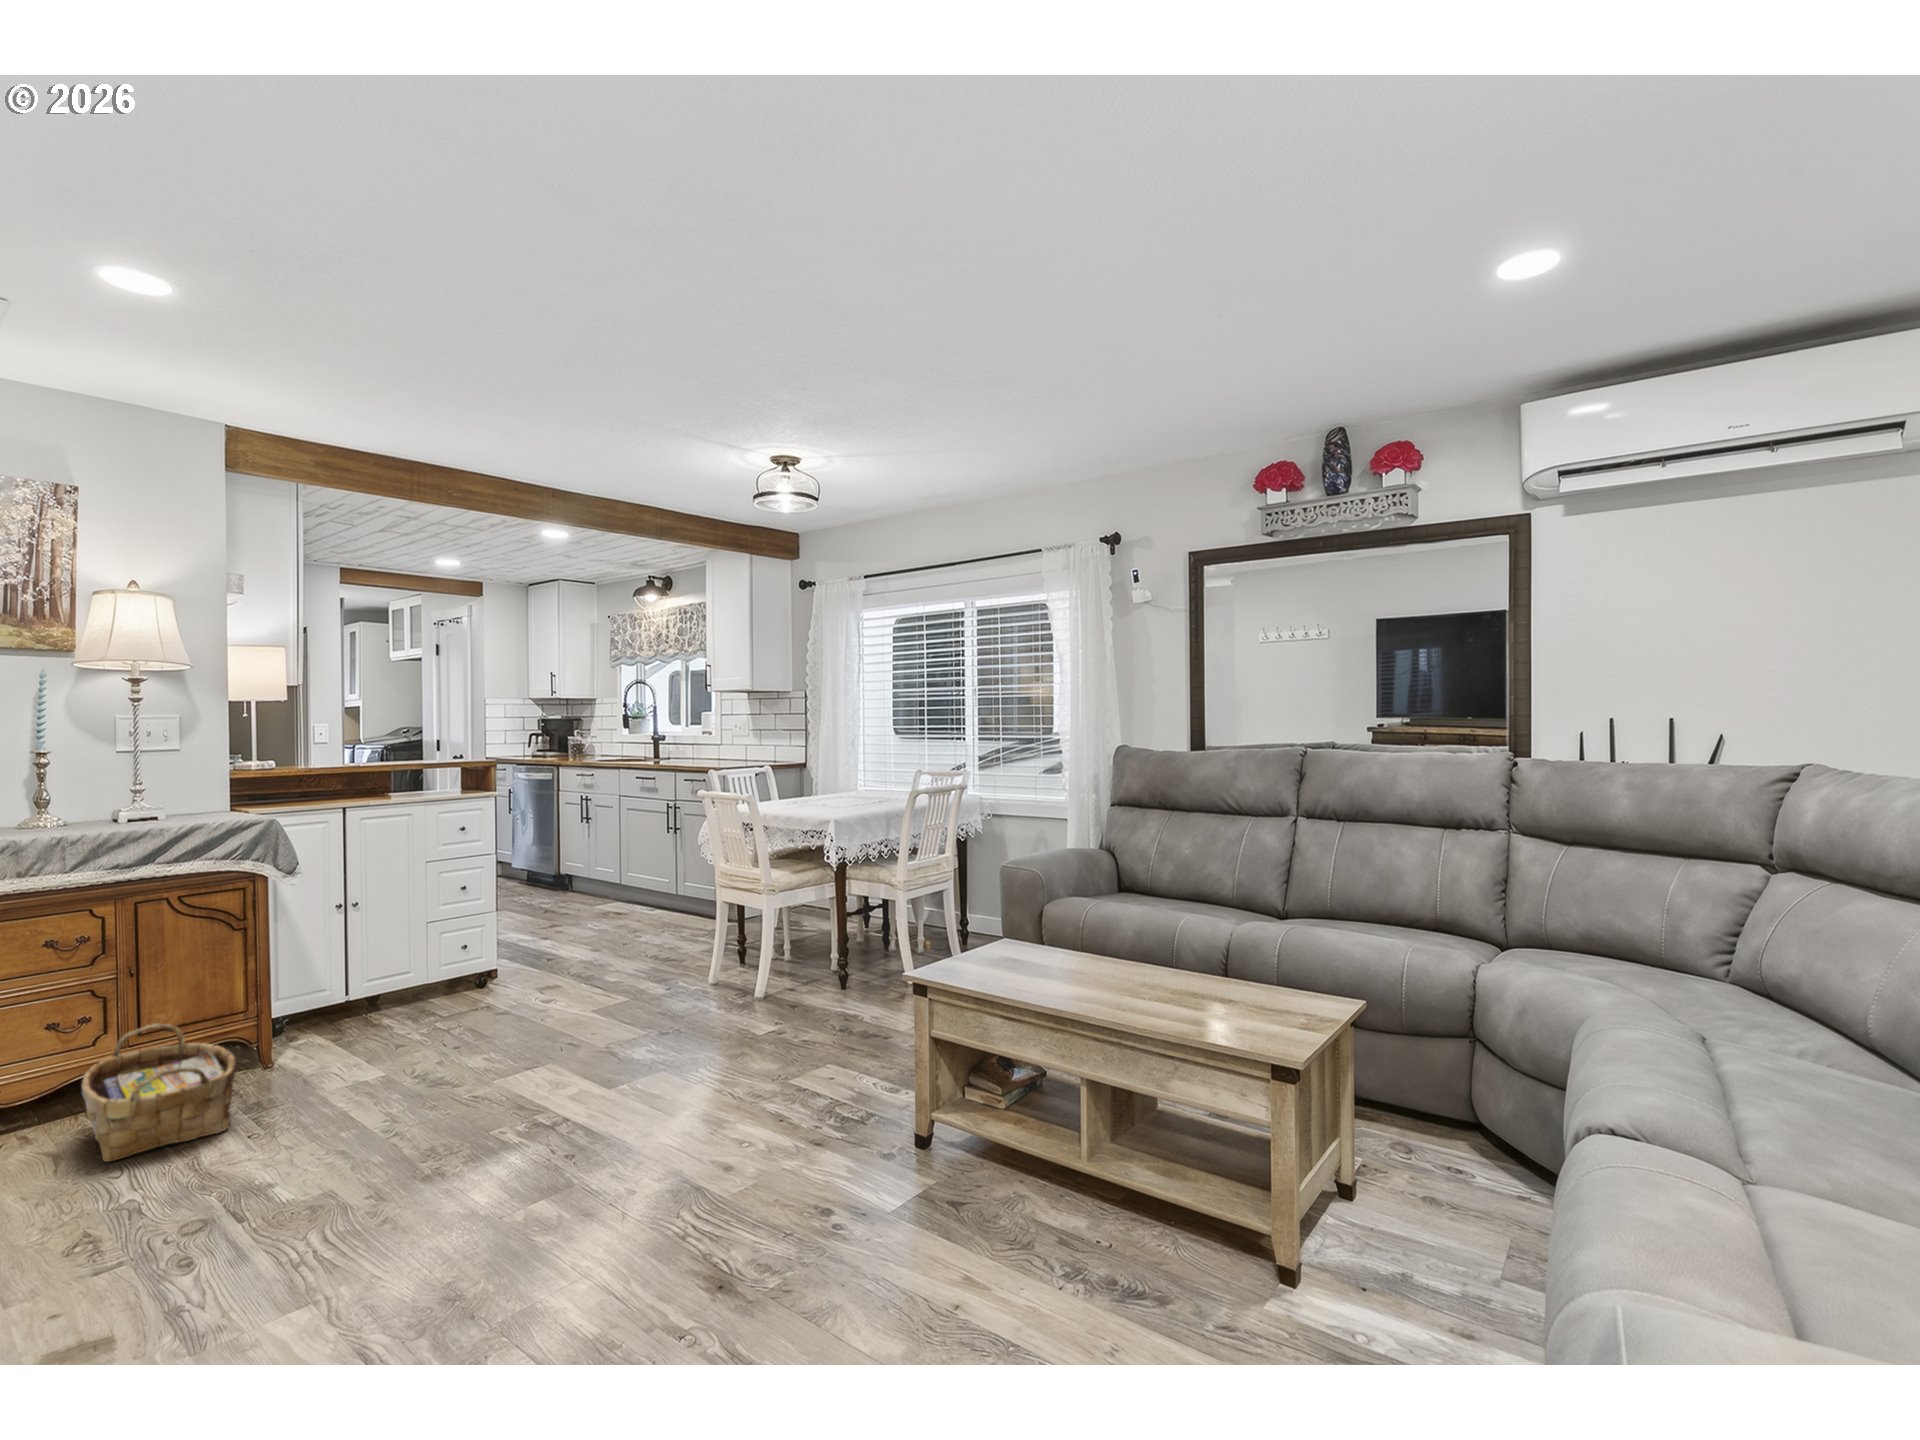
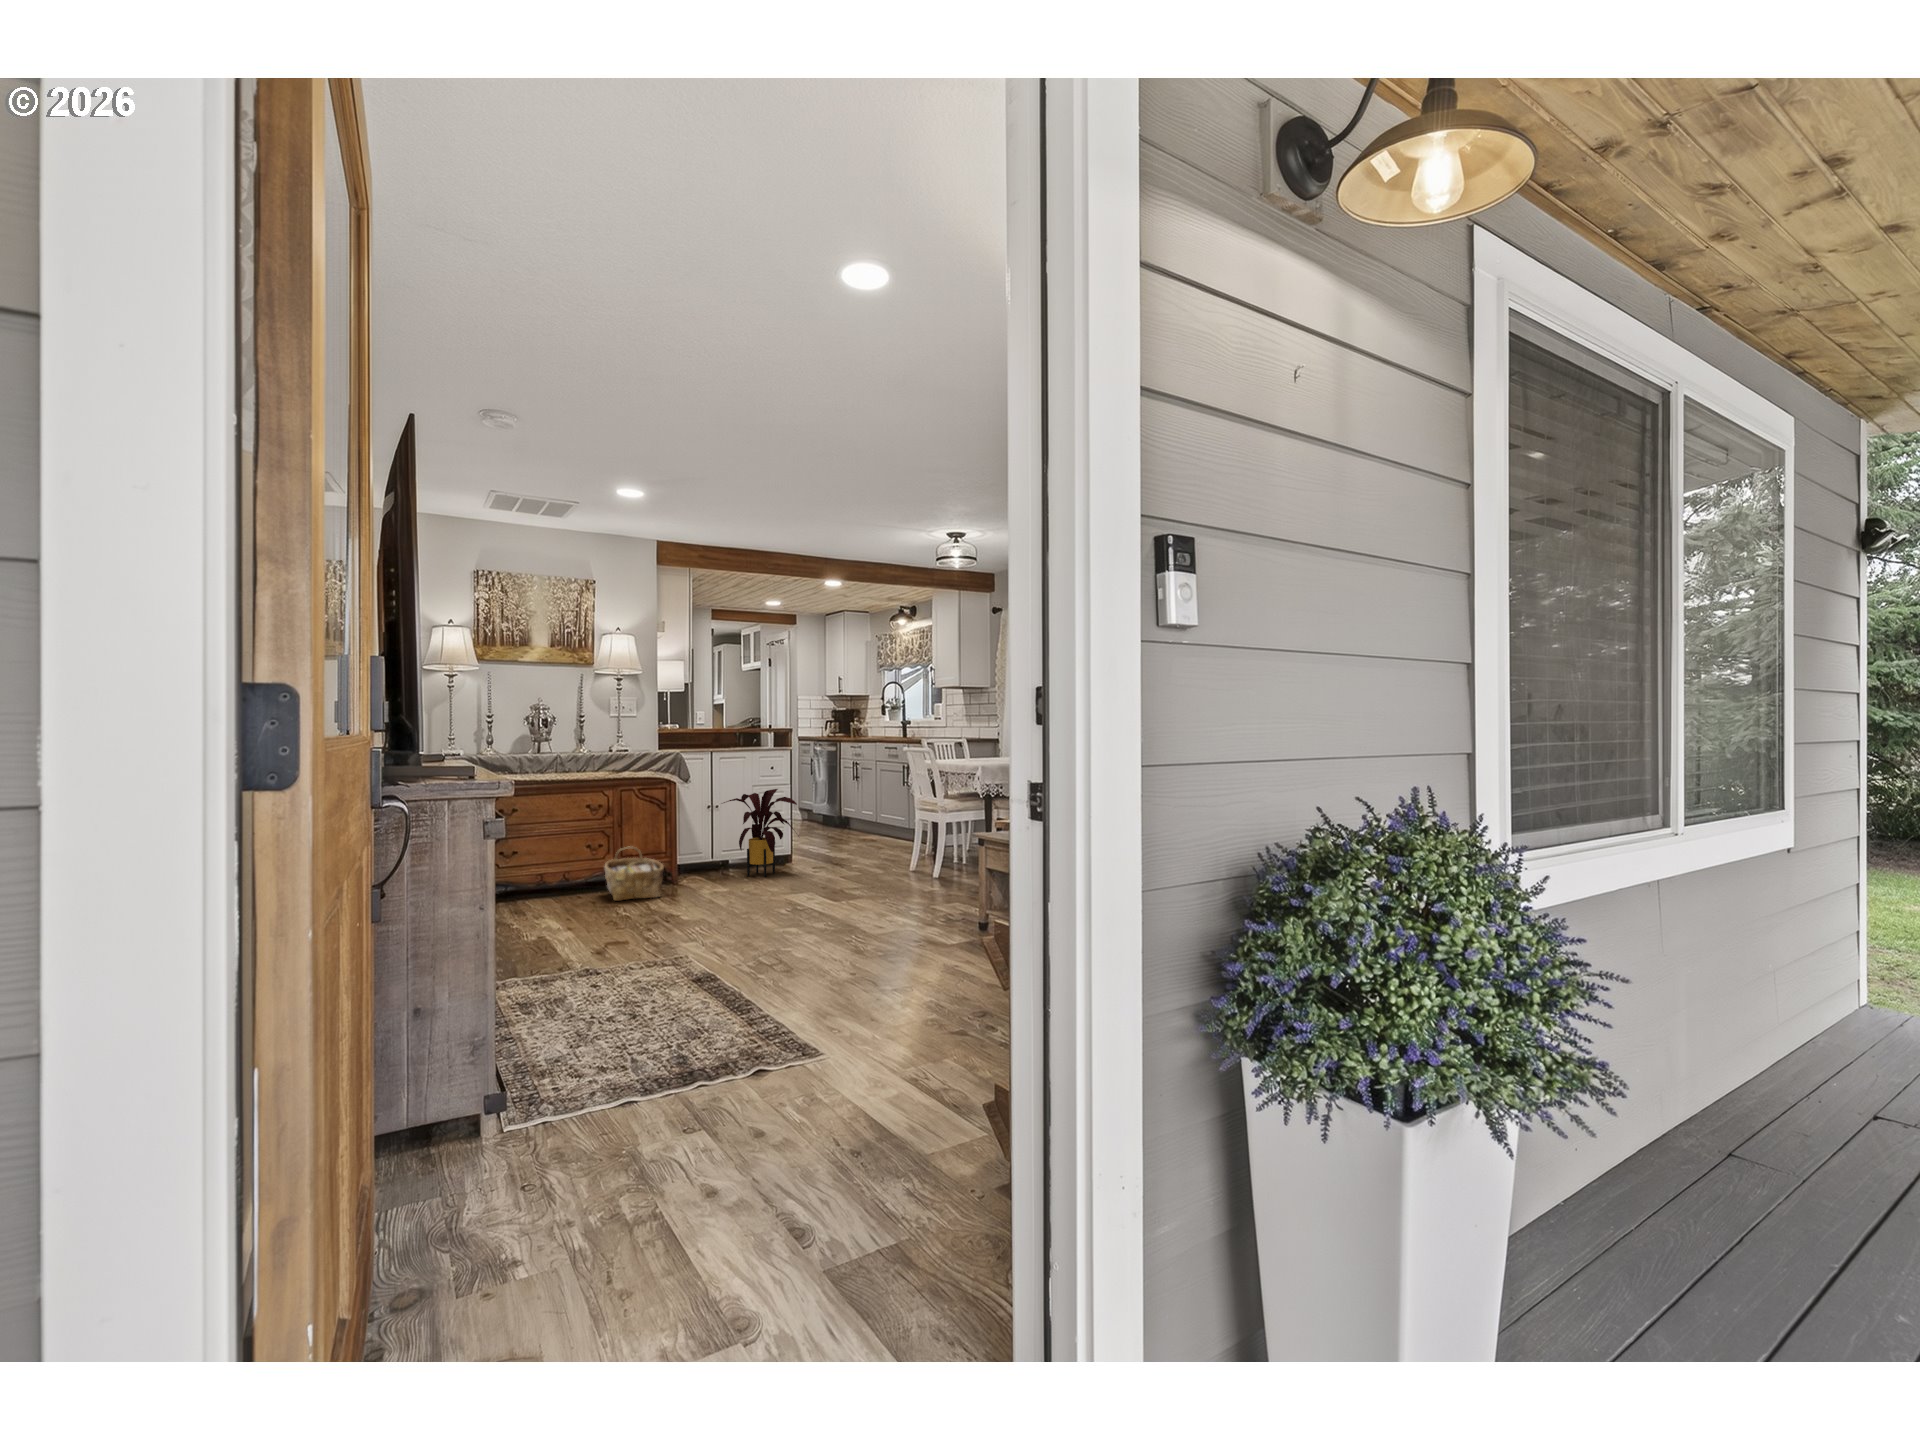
house plant: none [366,868,525,1033] -> present [724,789,797,877]

